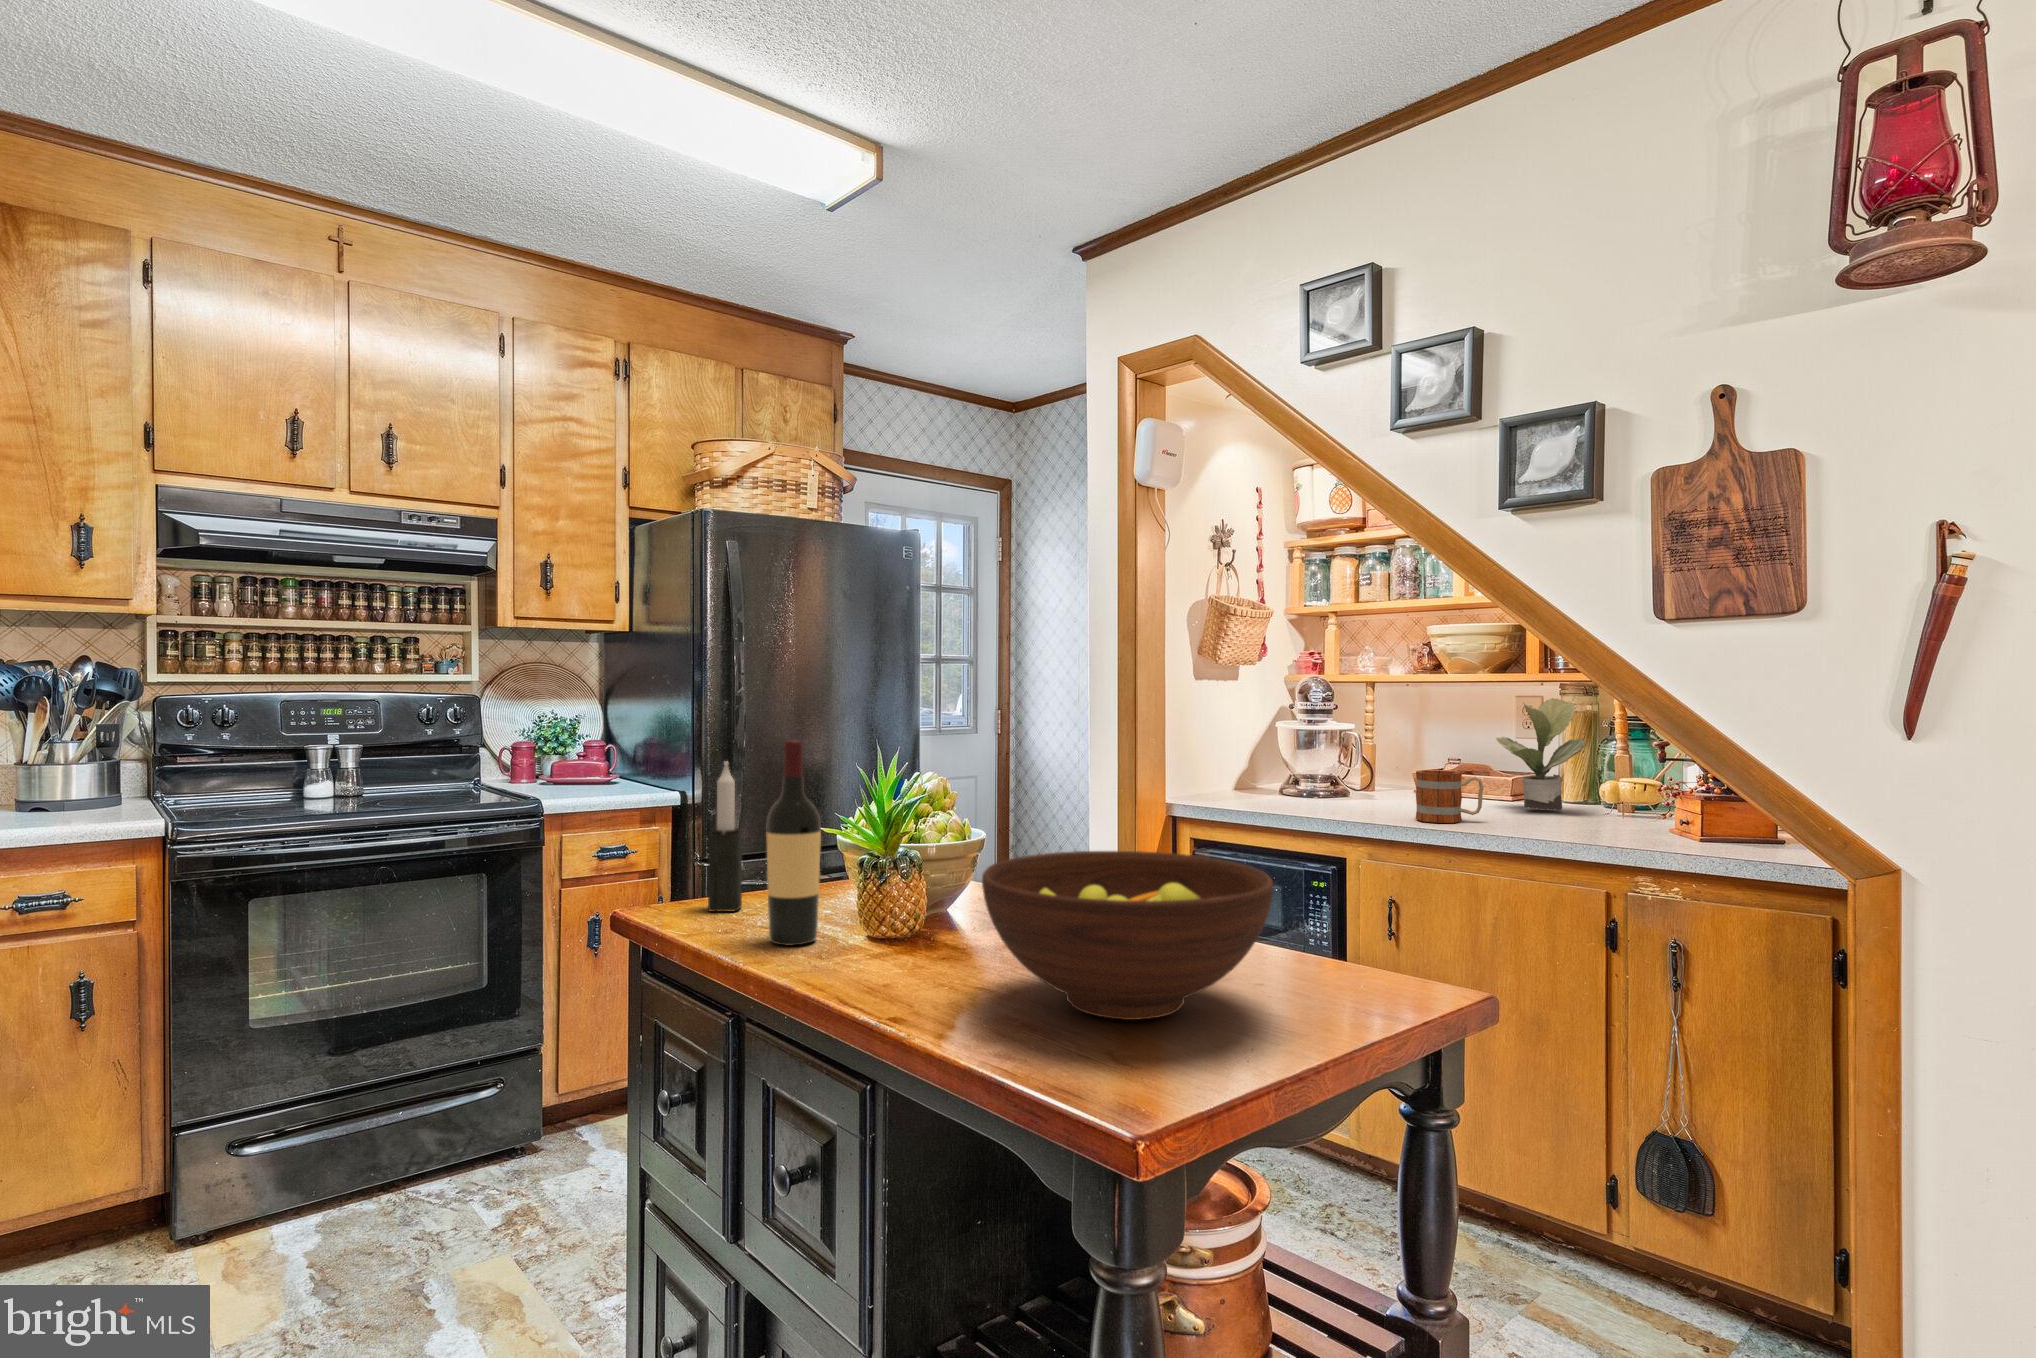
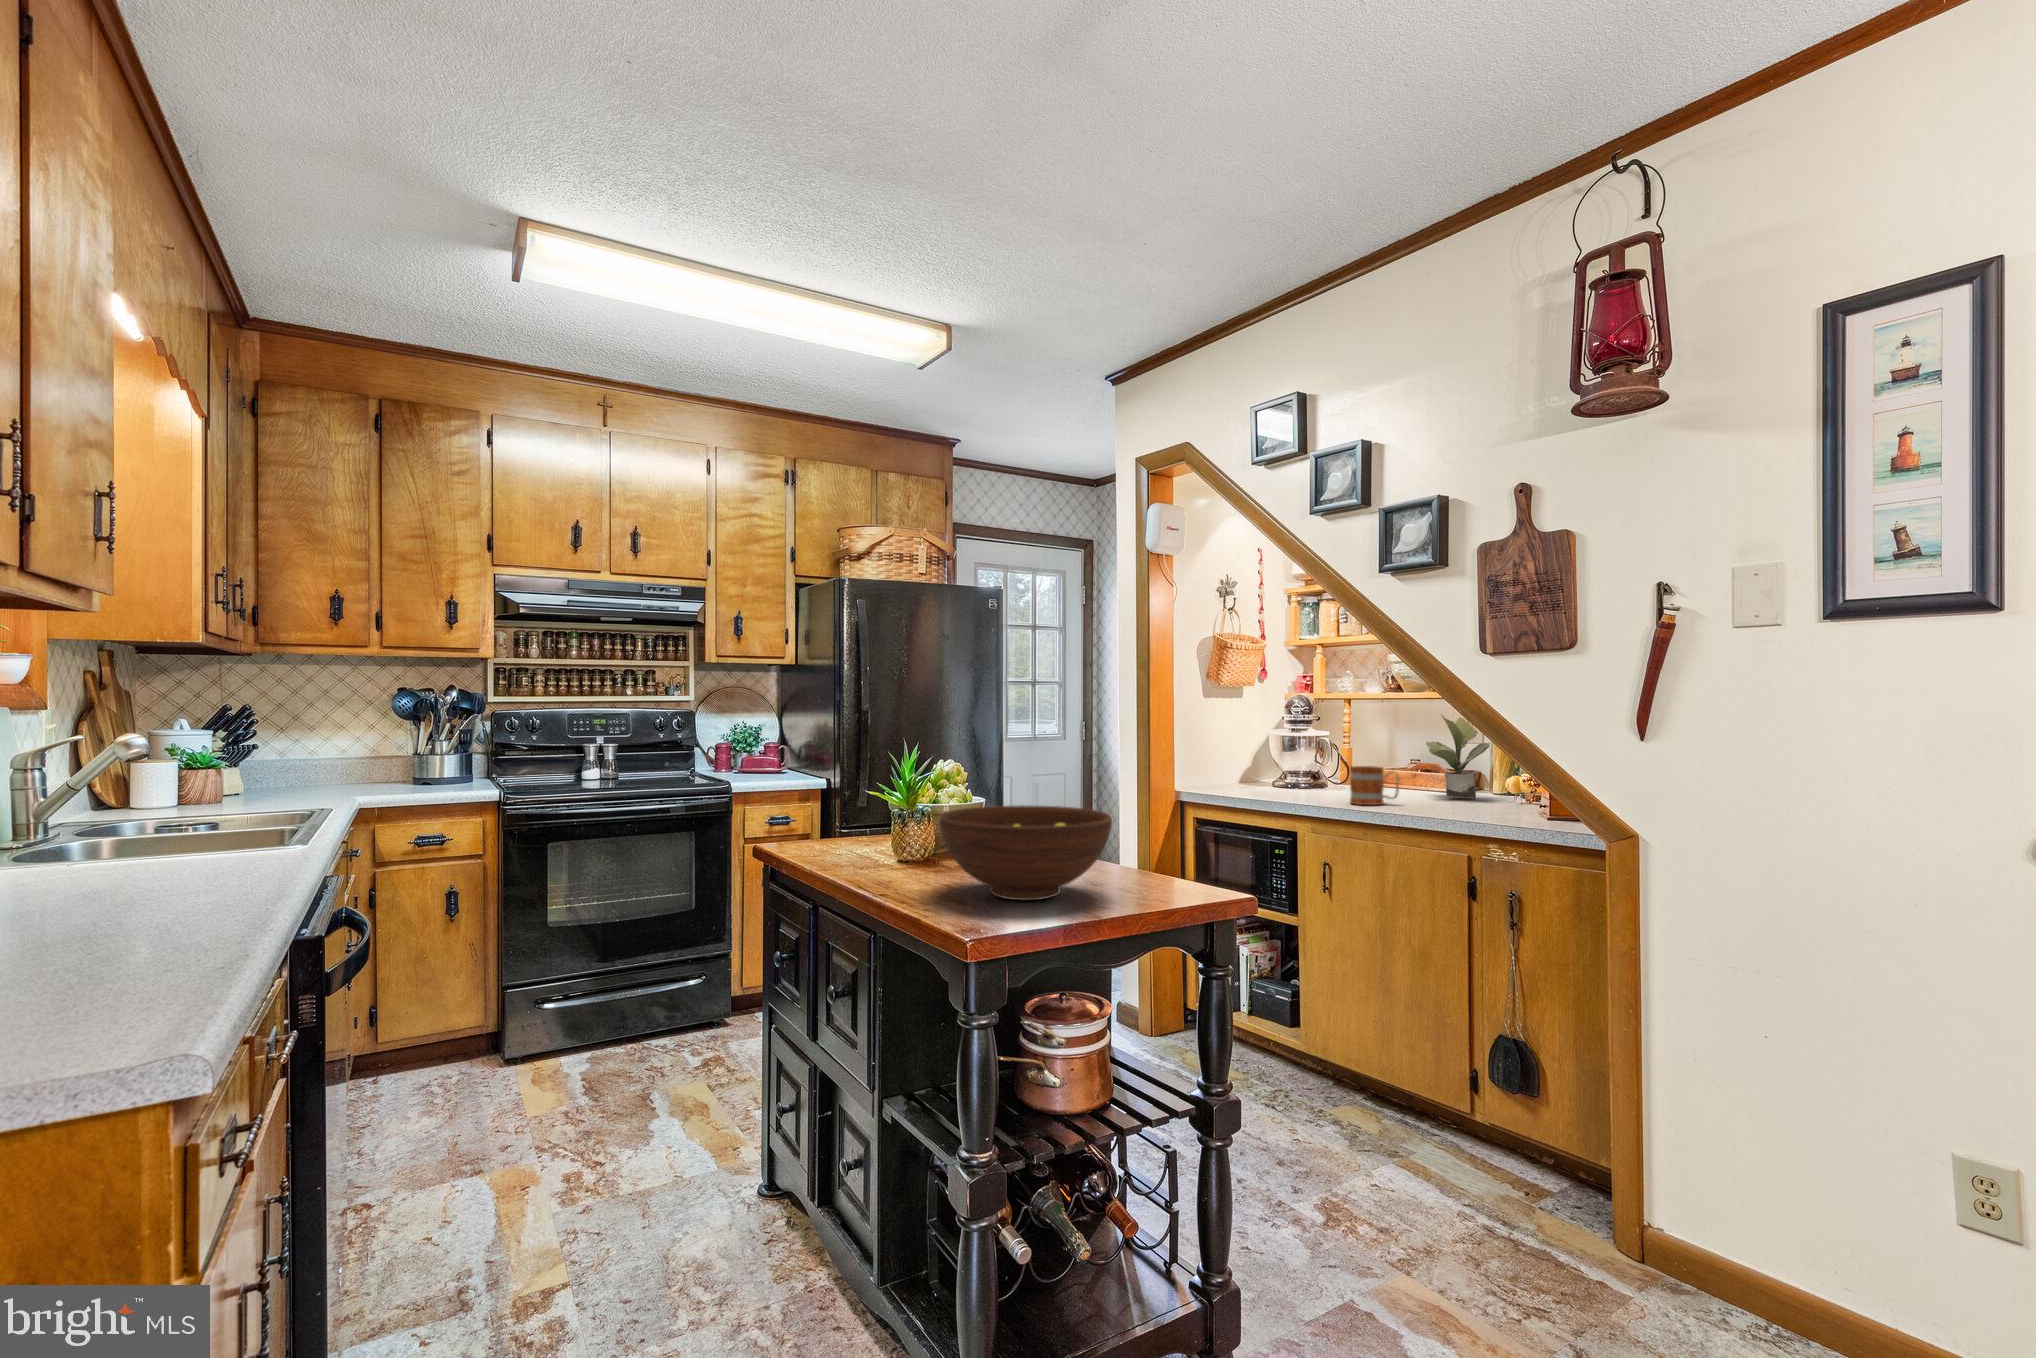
wine bottle: present [766,740,821,945] -> none [838,737,871,863]
candle: present [708,762,742,912] -> none [812,751,834,847]

